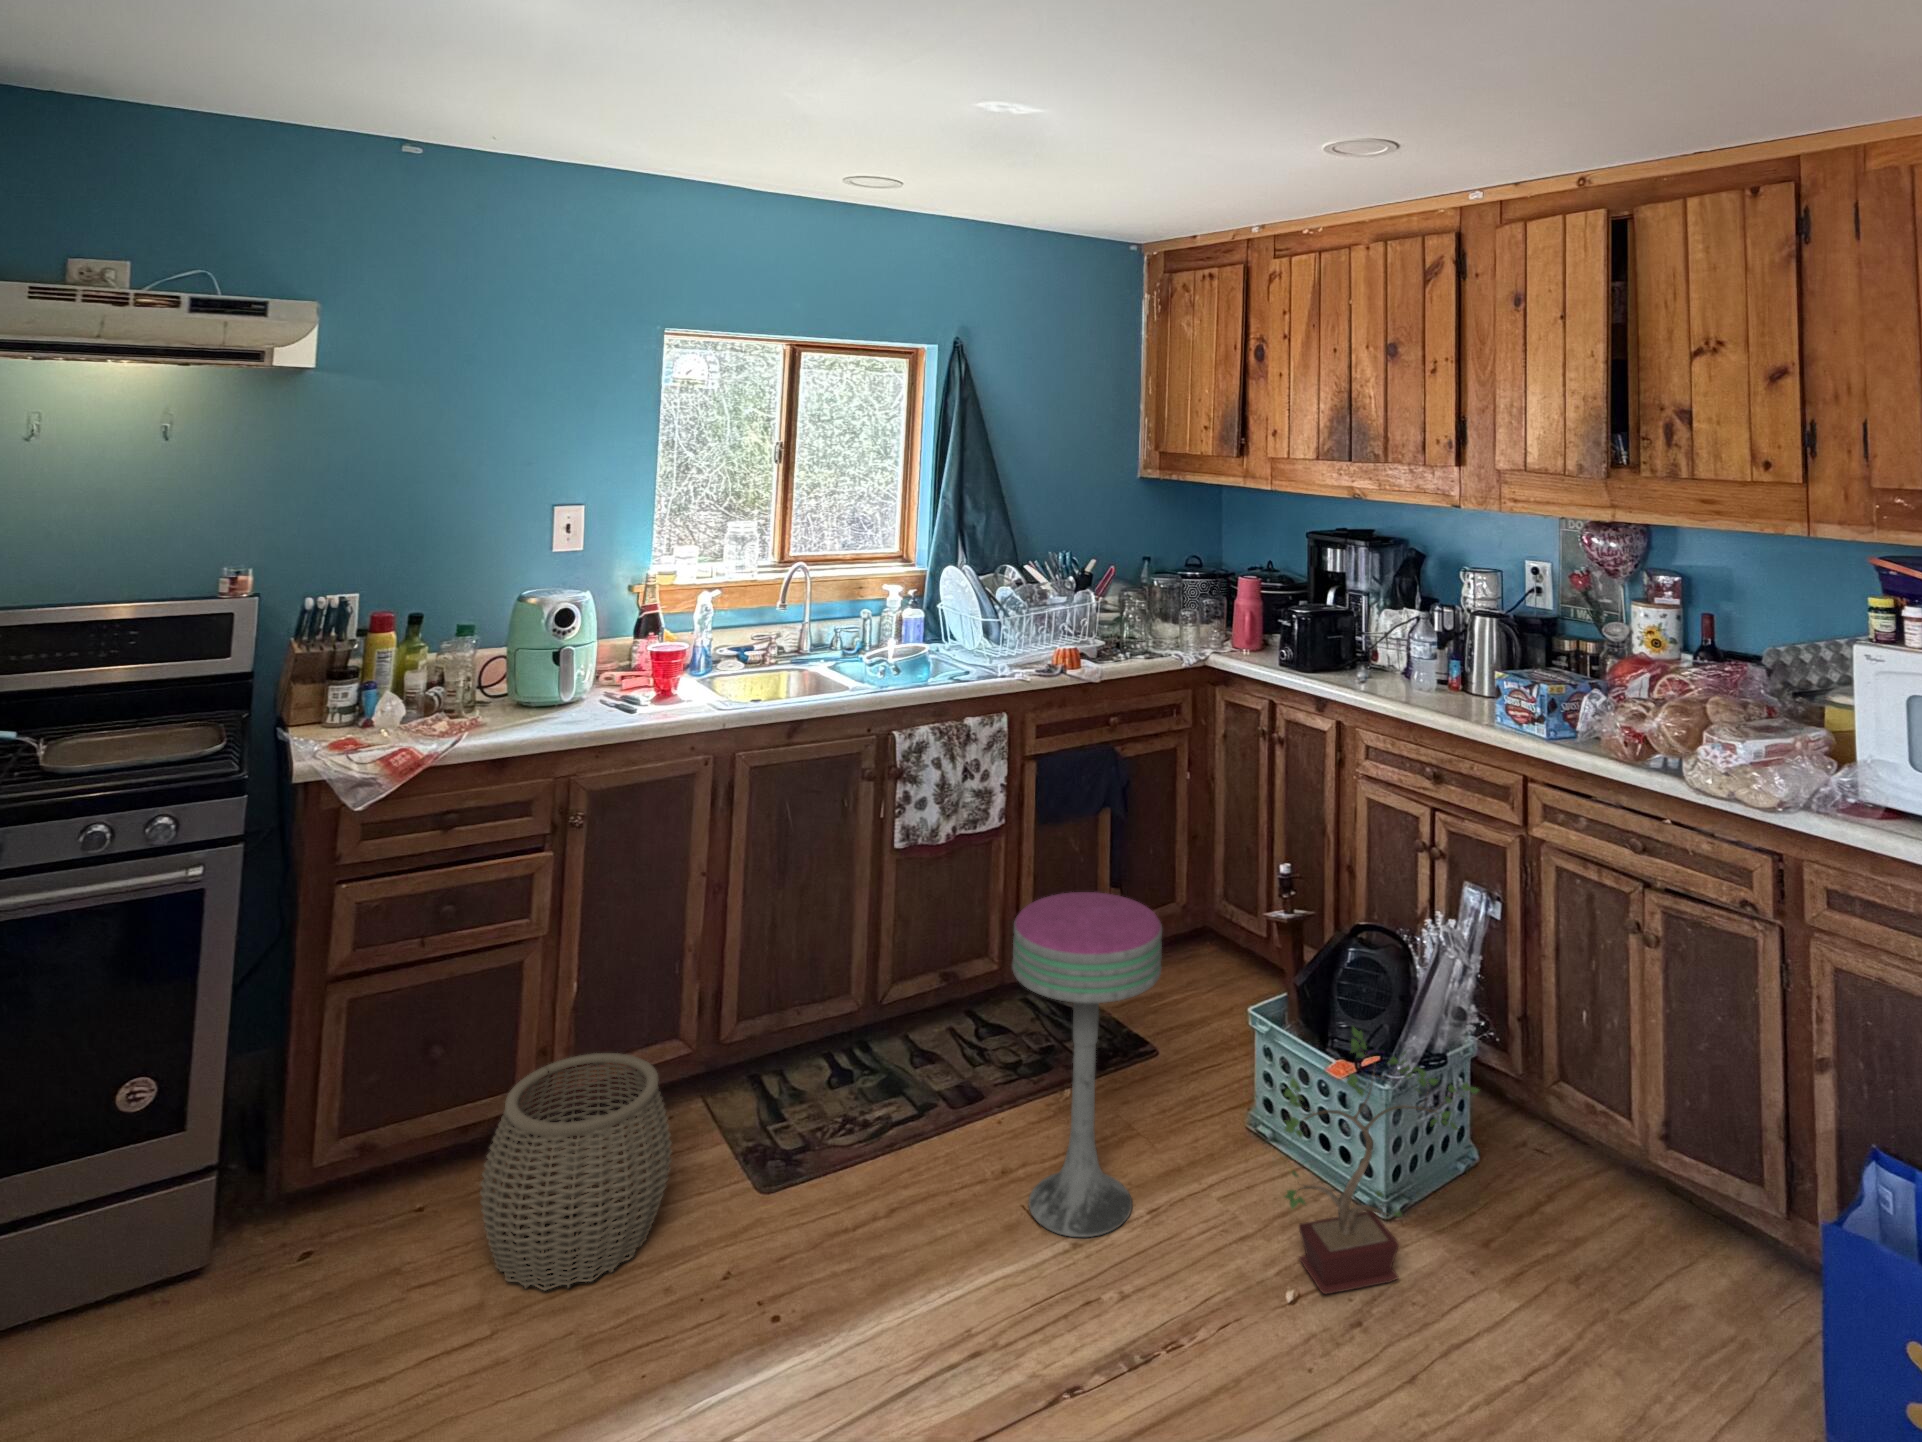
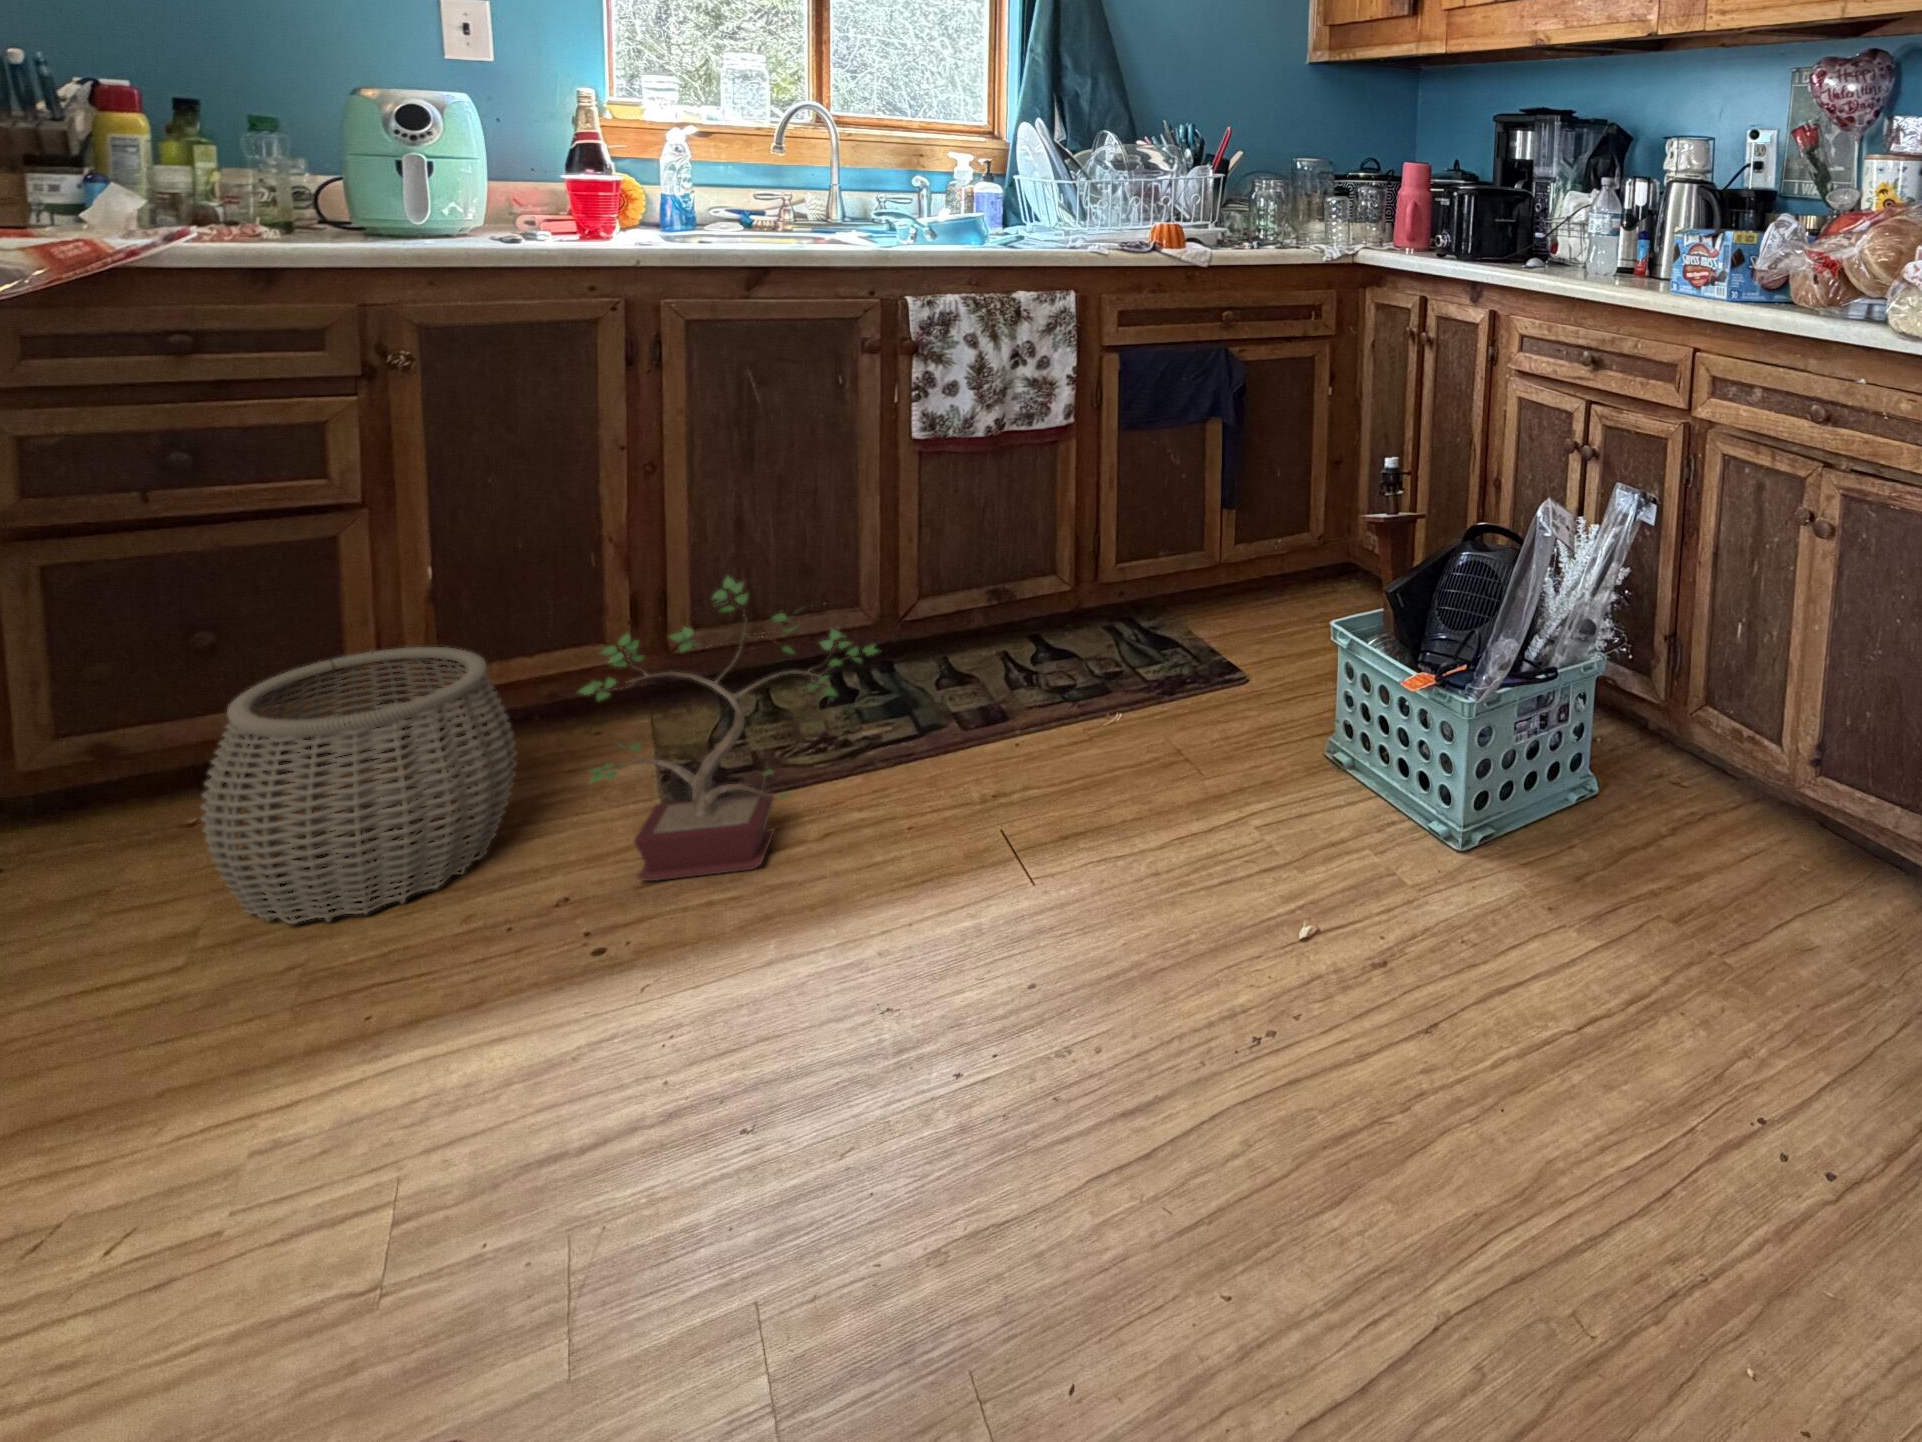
bar stool: present [1012,892,1162,1237] -> none [974,467,1182,867]
potted plant: present [1284,1027,1479,1294] -> present [579,577,878,882]

